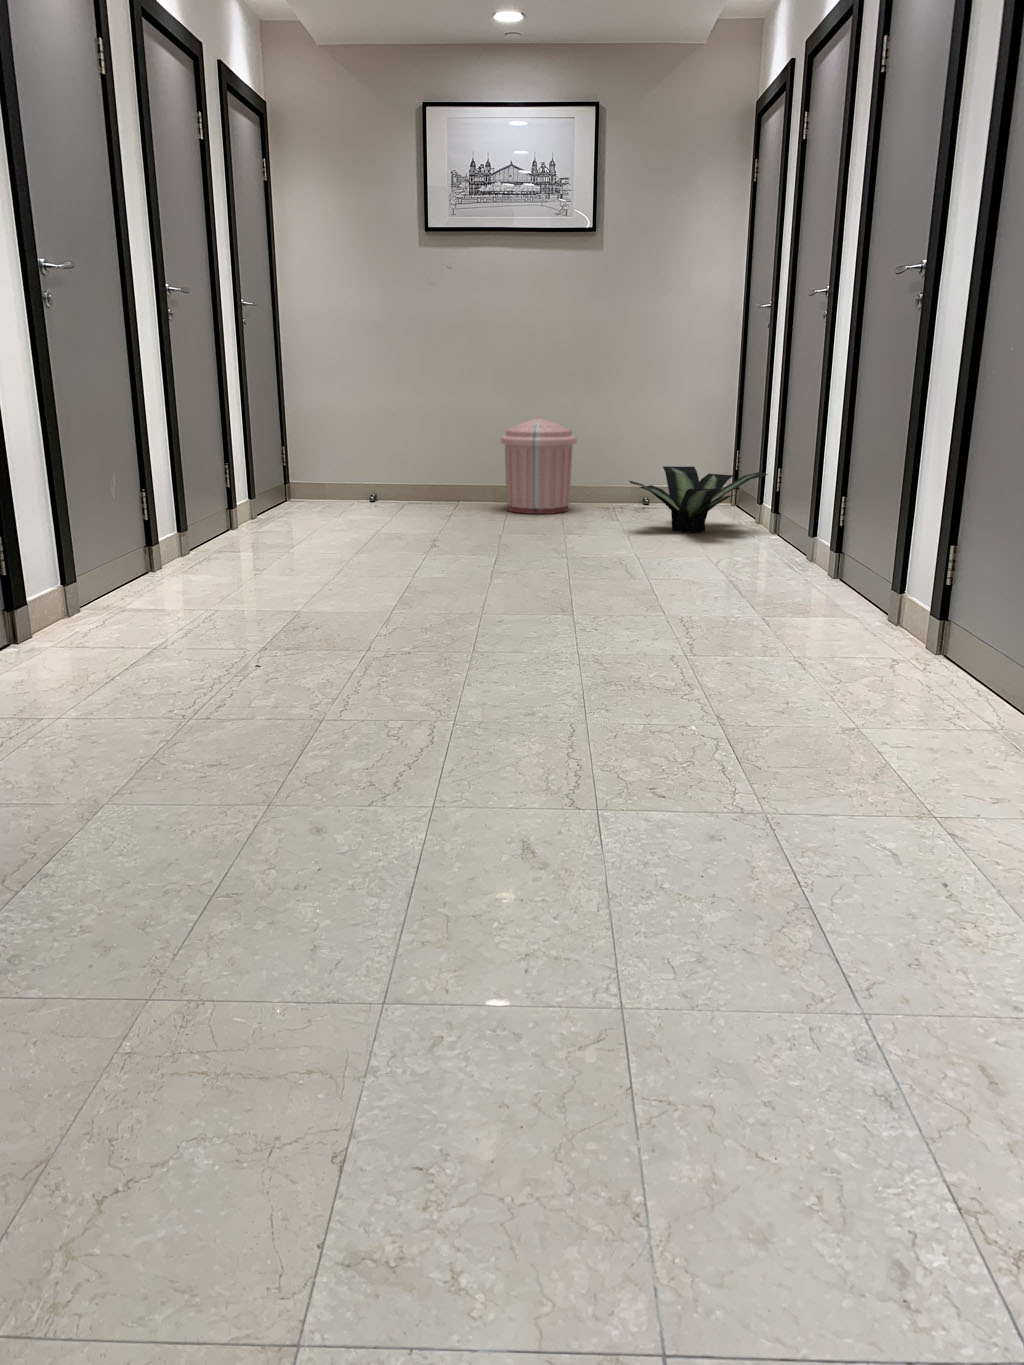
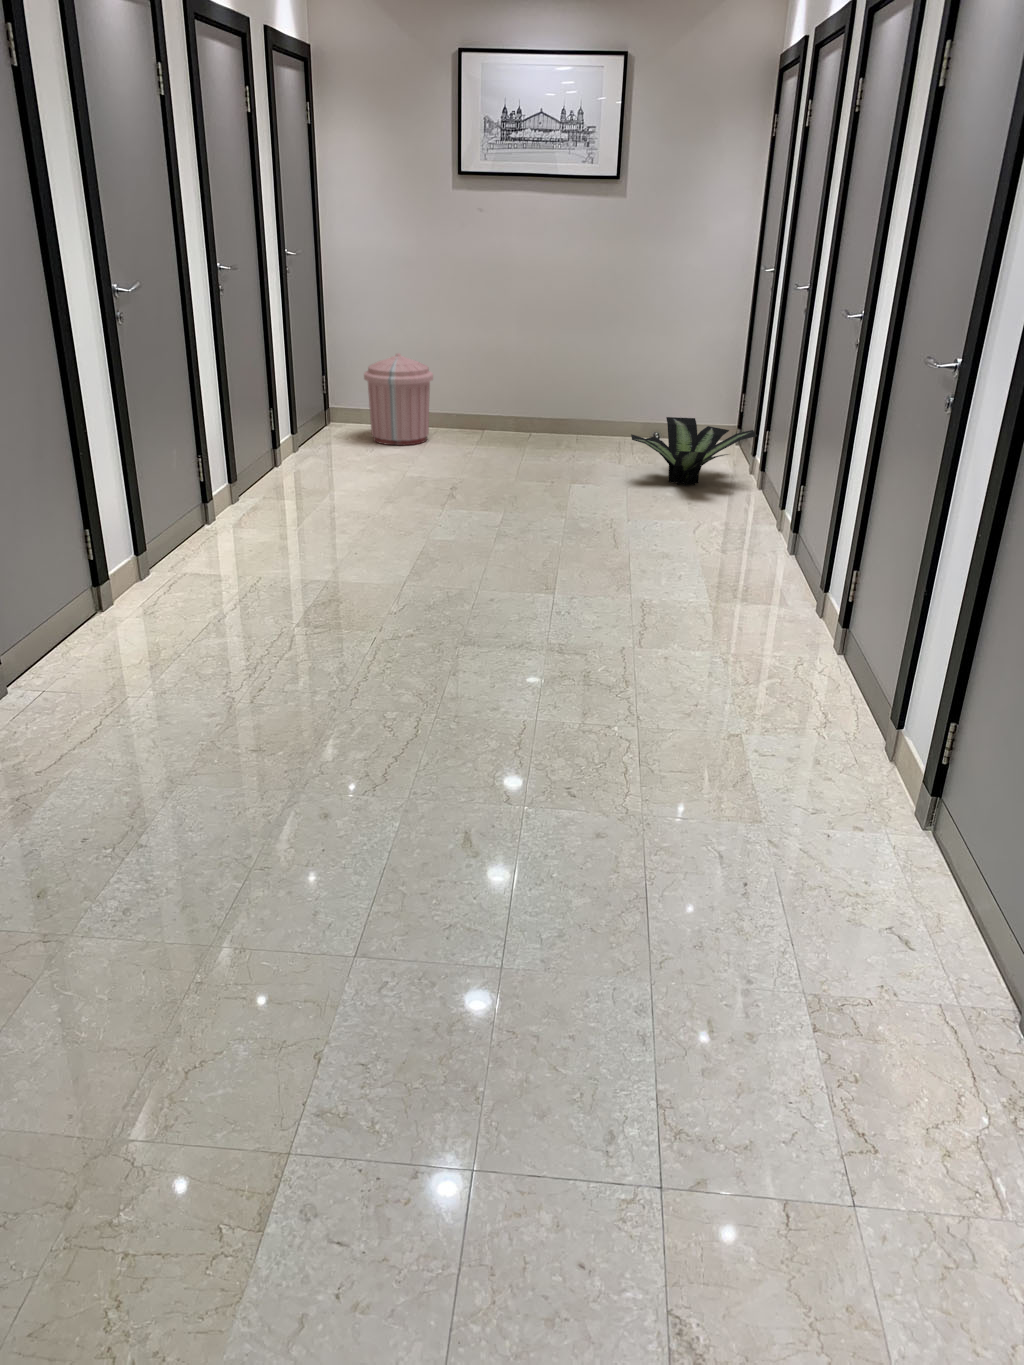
trash can: present [501,416,577,514] -> present [364,353,433,445]

